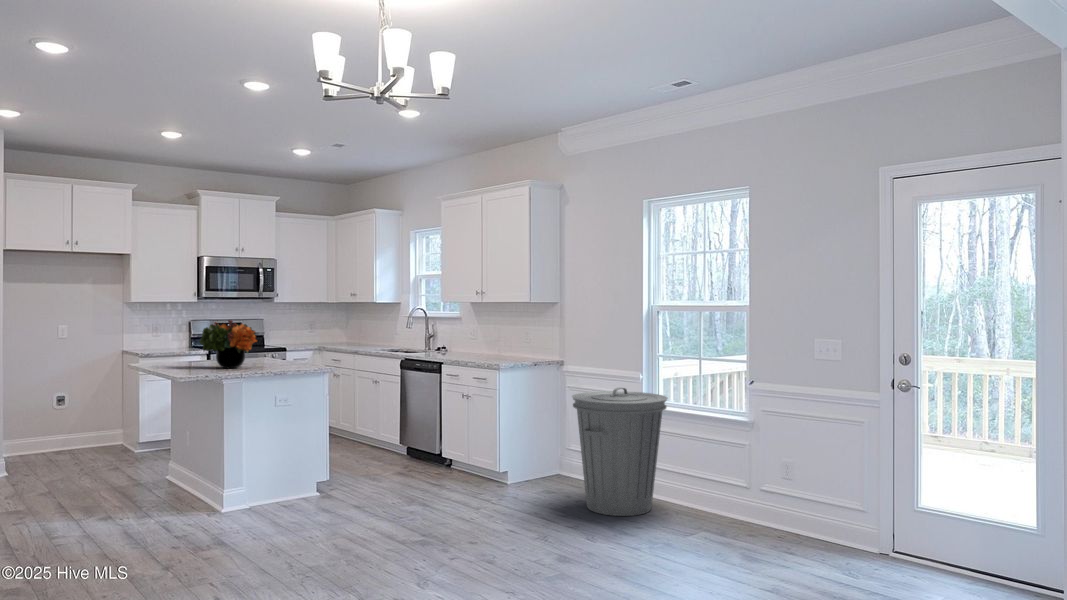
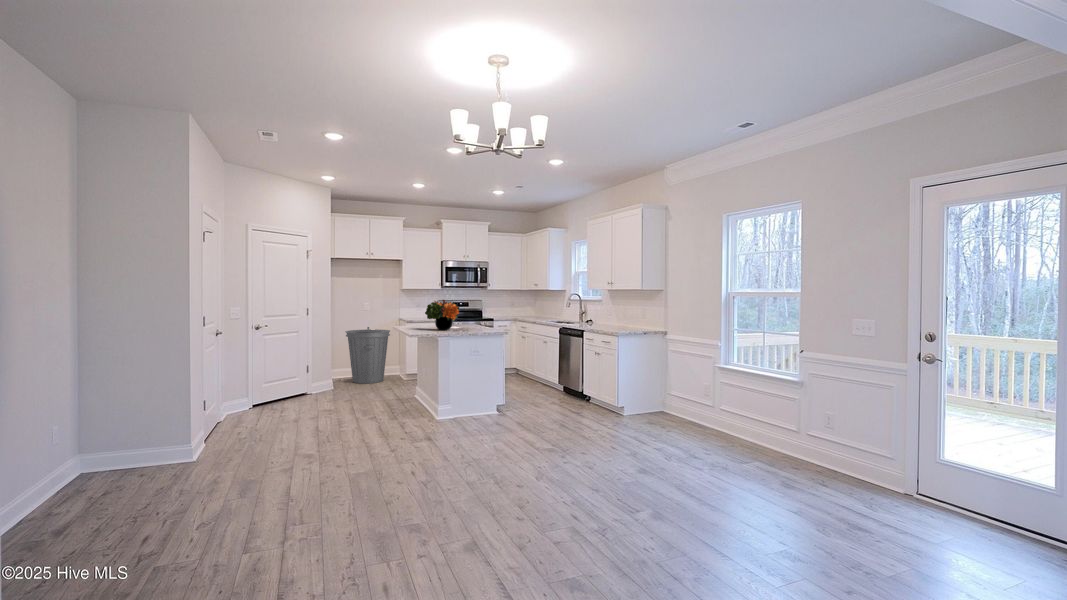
trash can: present [572,388,668,516] -> present [345,327,390,384]

